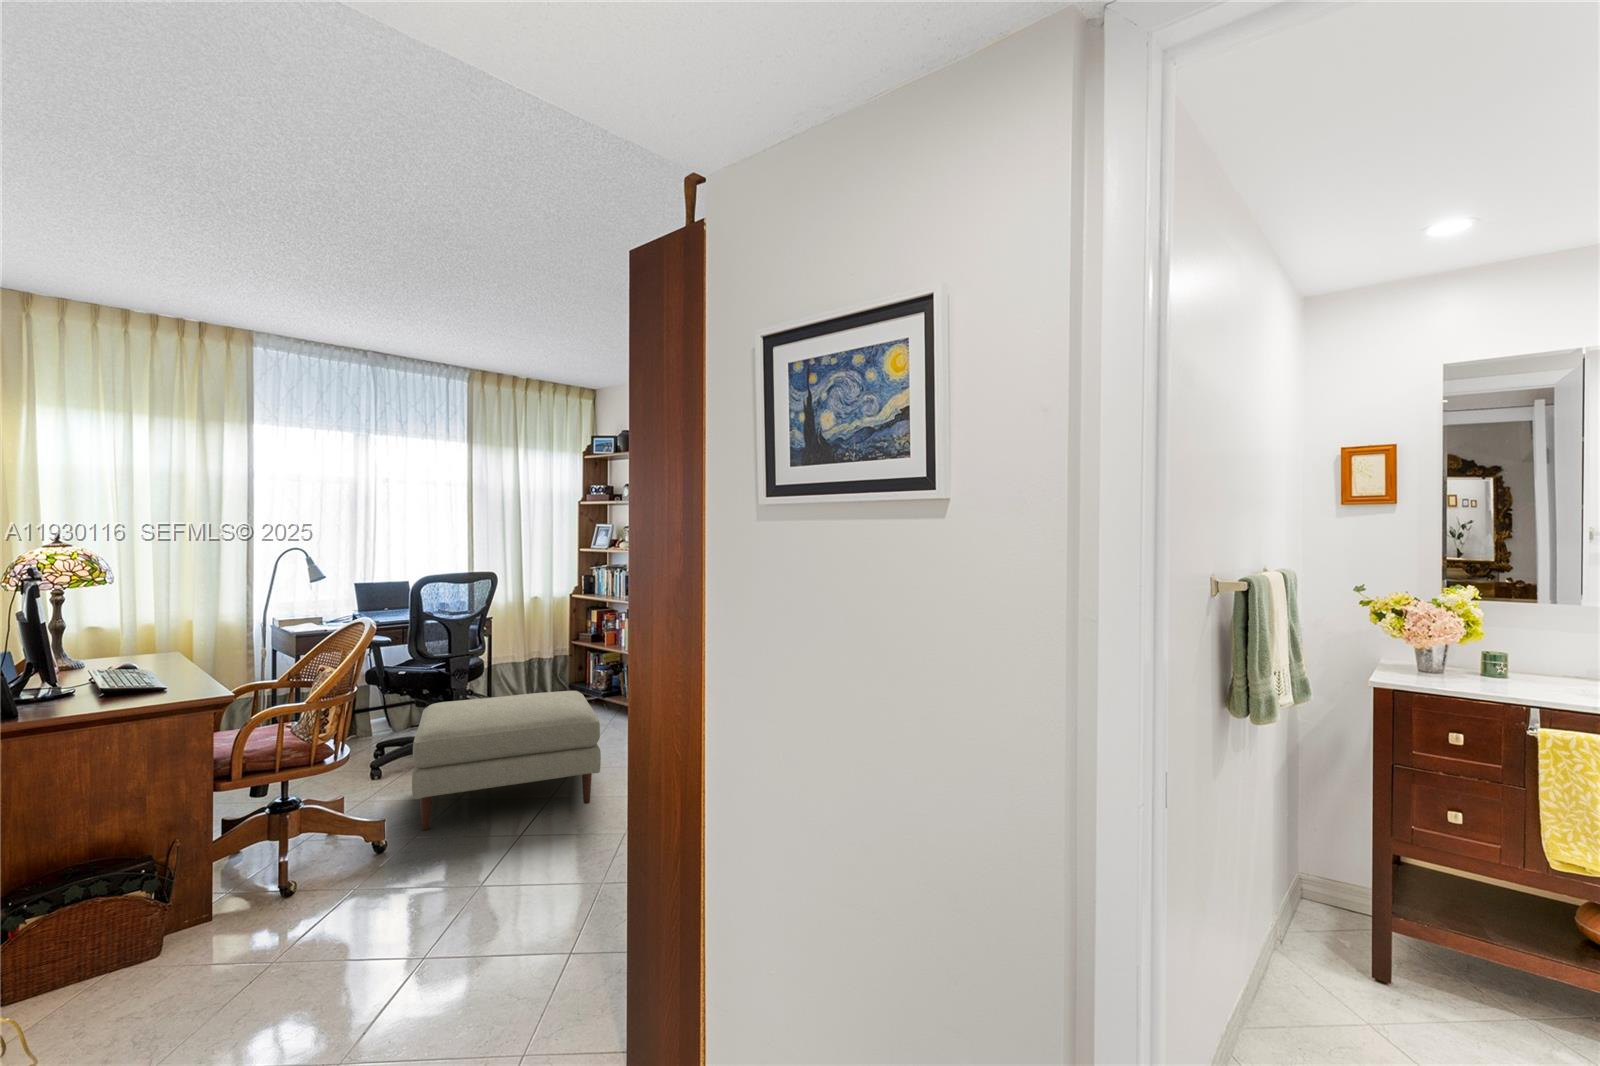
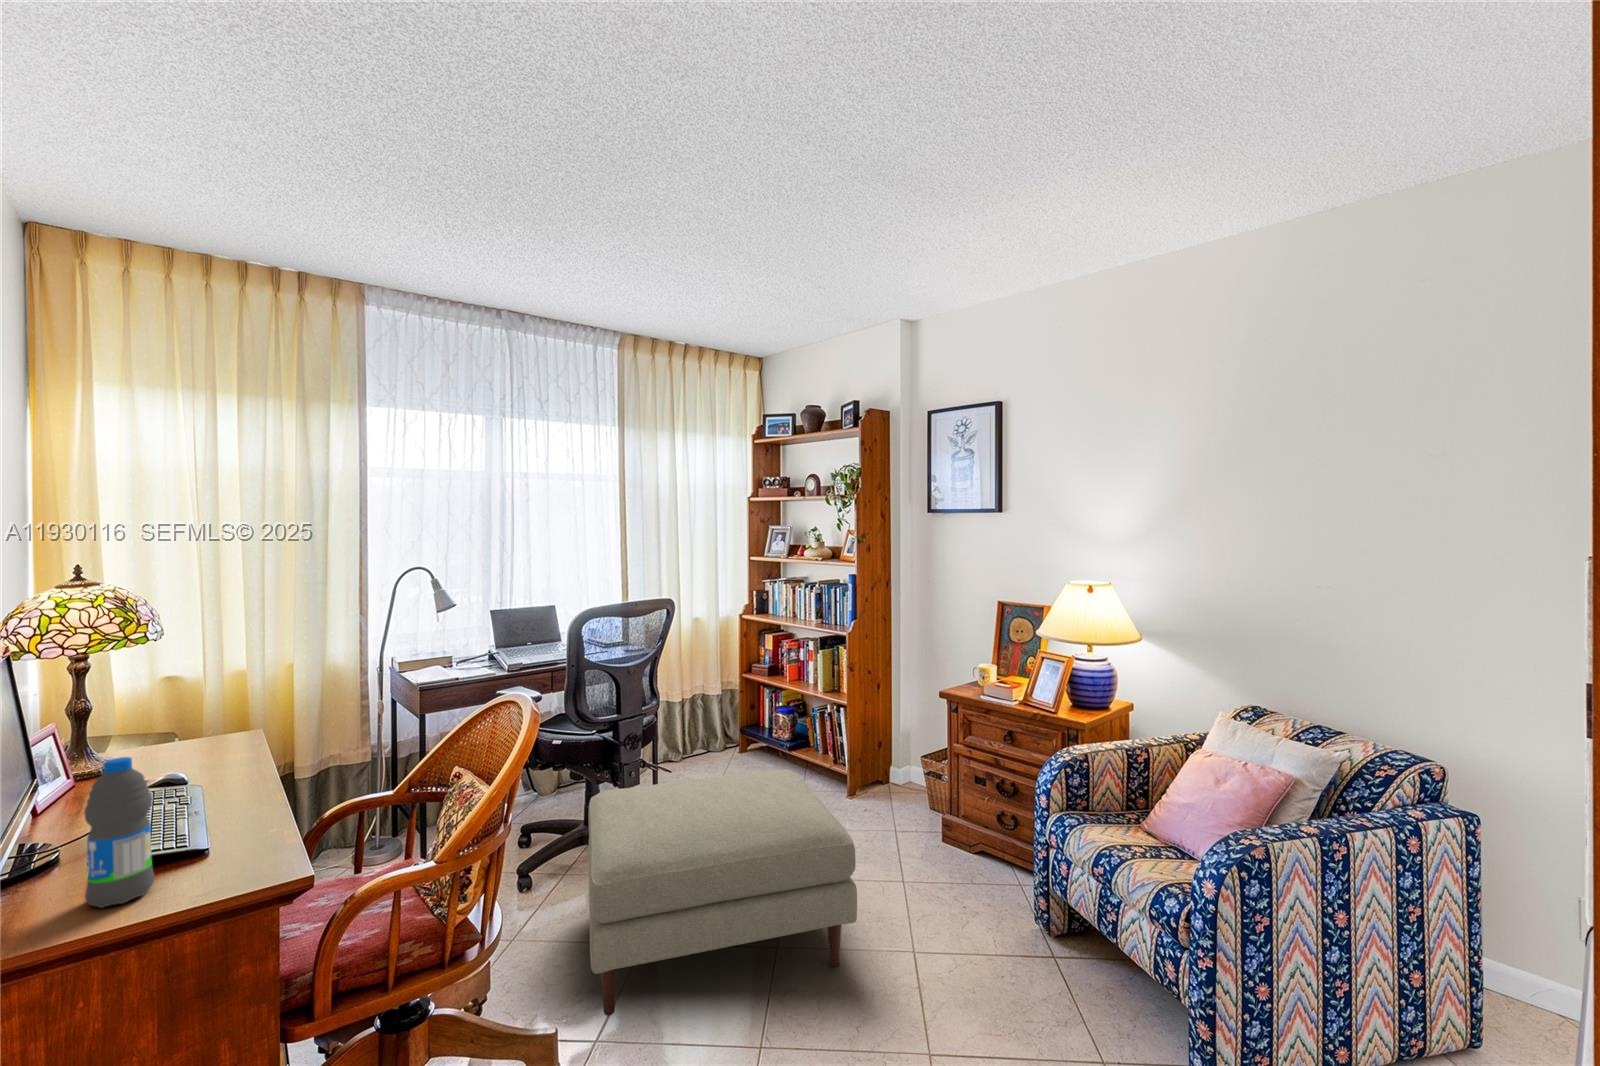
water bottle: none [101,632,138,710] -> present [84,757,155,908]

